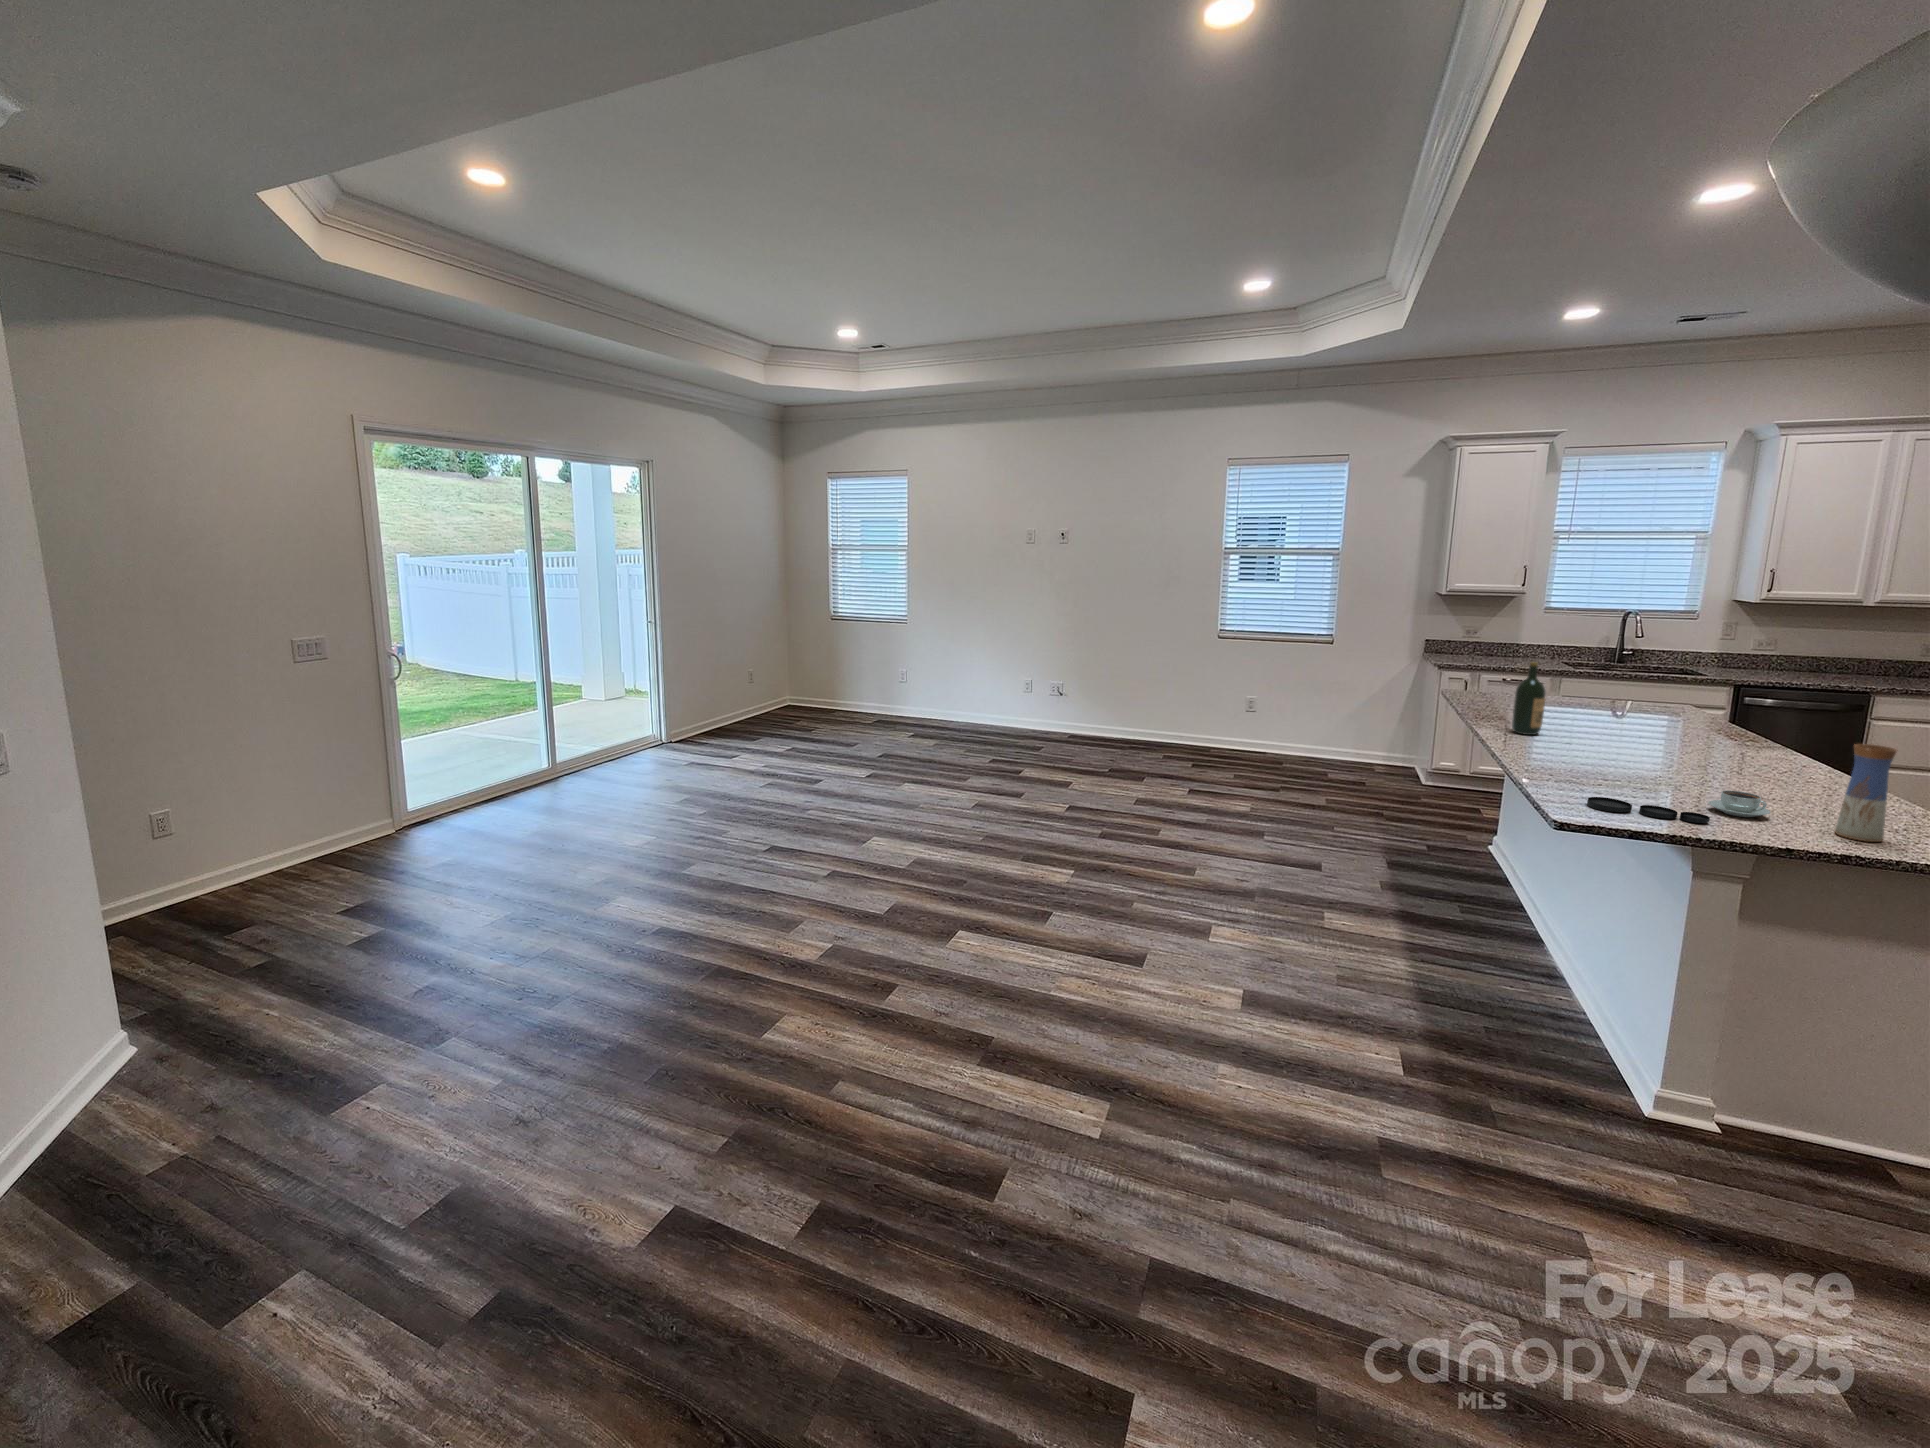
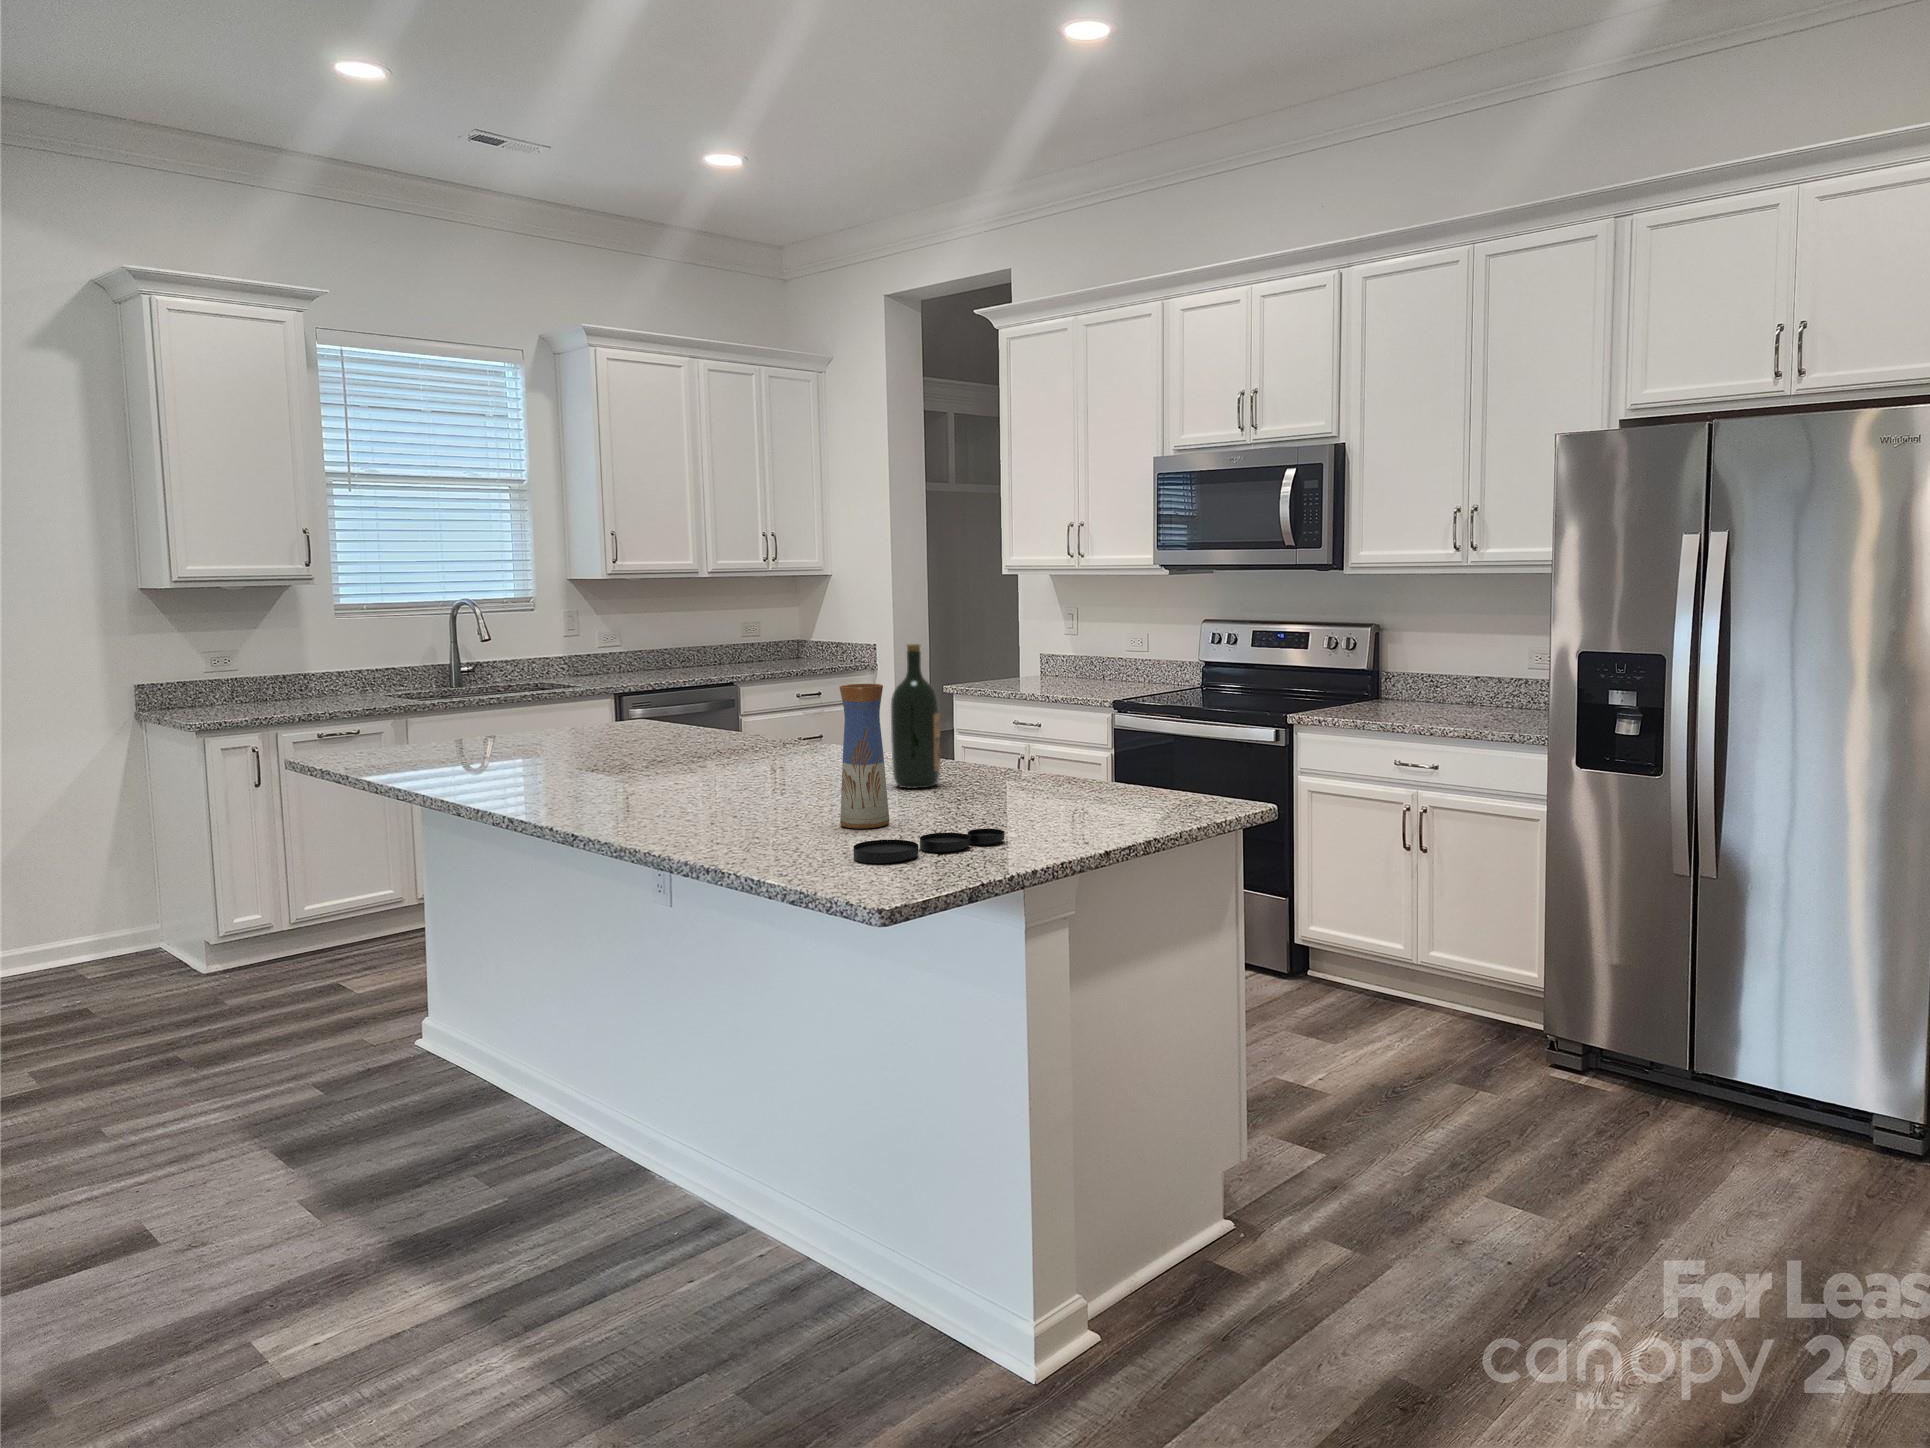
wine bottle: present [1512,662,1546,735] -> present [891,644,941,788]
vase: present [1835,744,1898,842] -> present [840,684,890,829]
coffee cup: present [1708,790,1770,817] -> none [949,784,1021,823]

